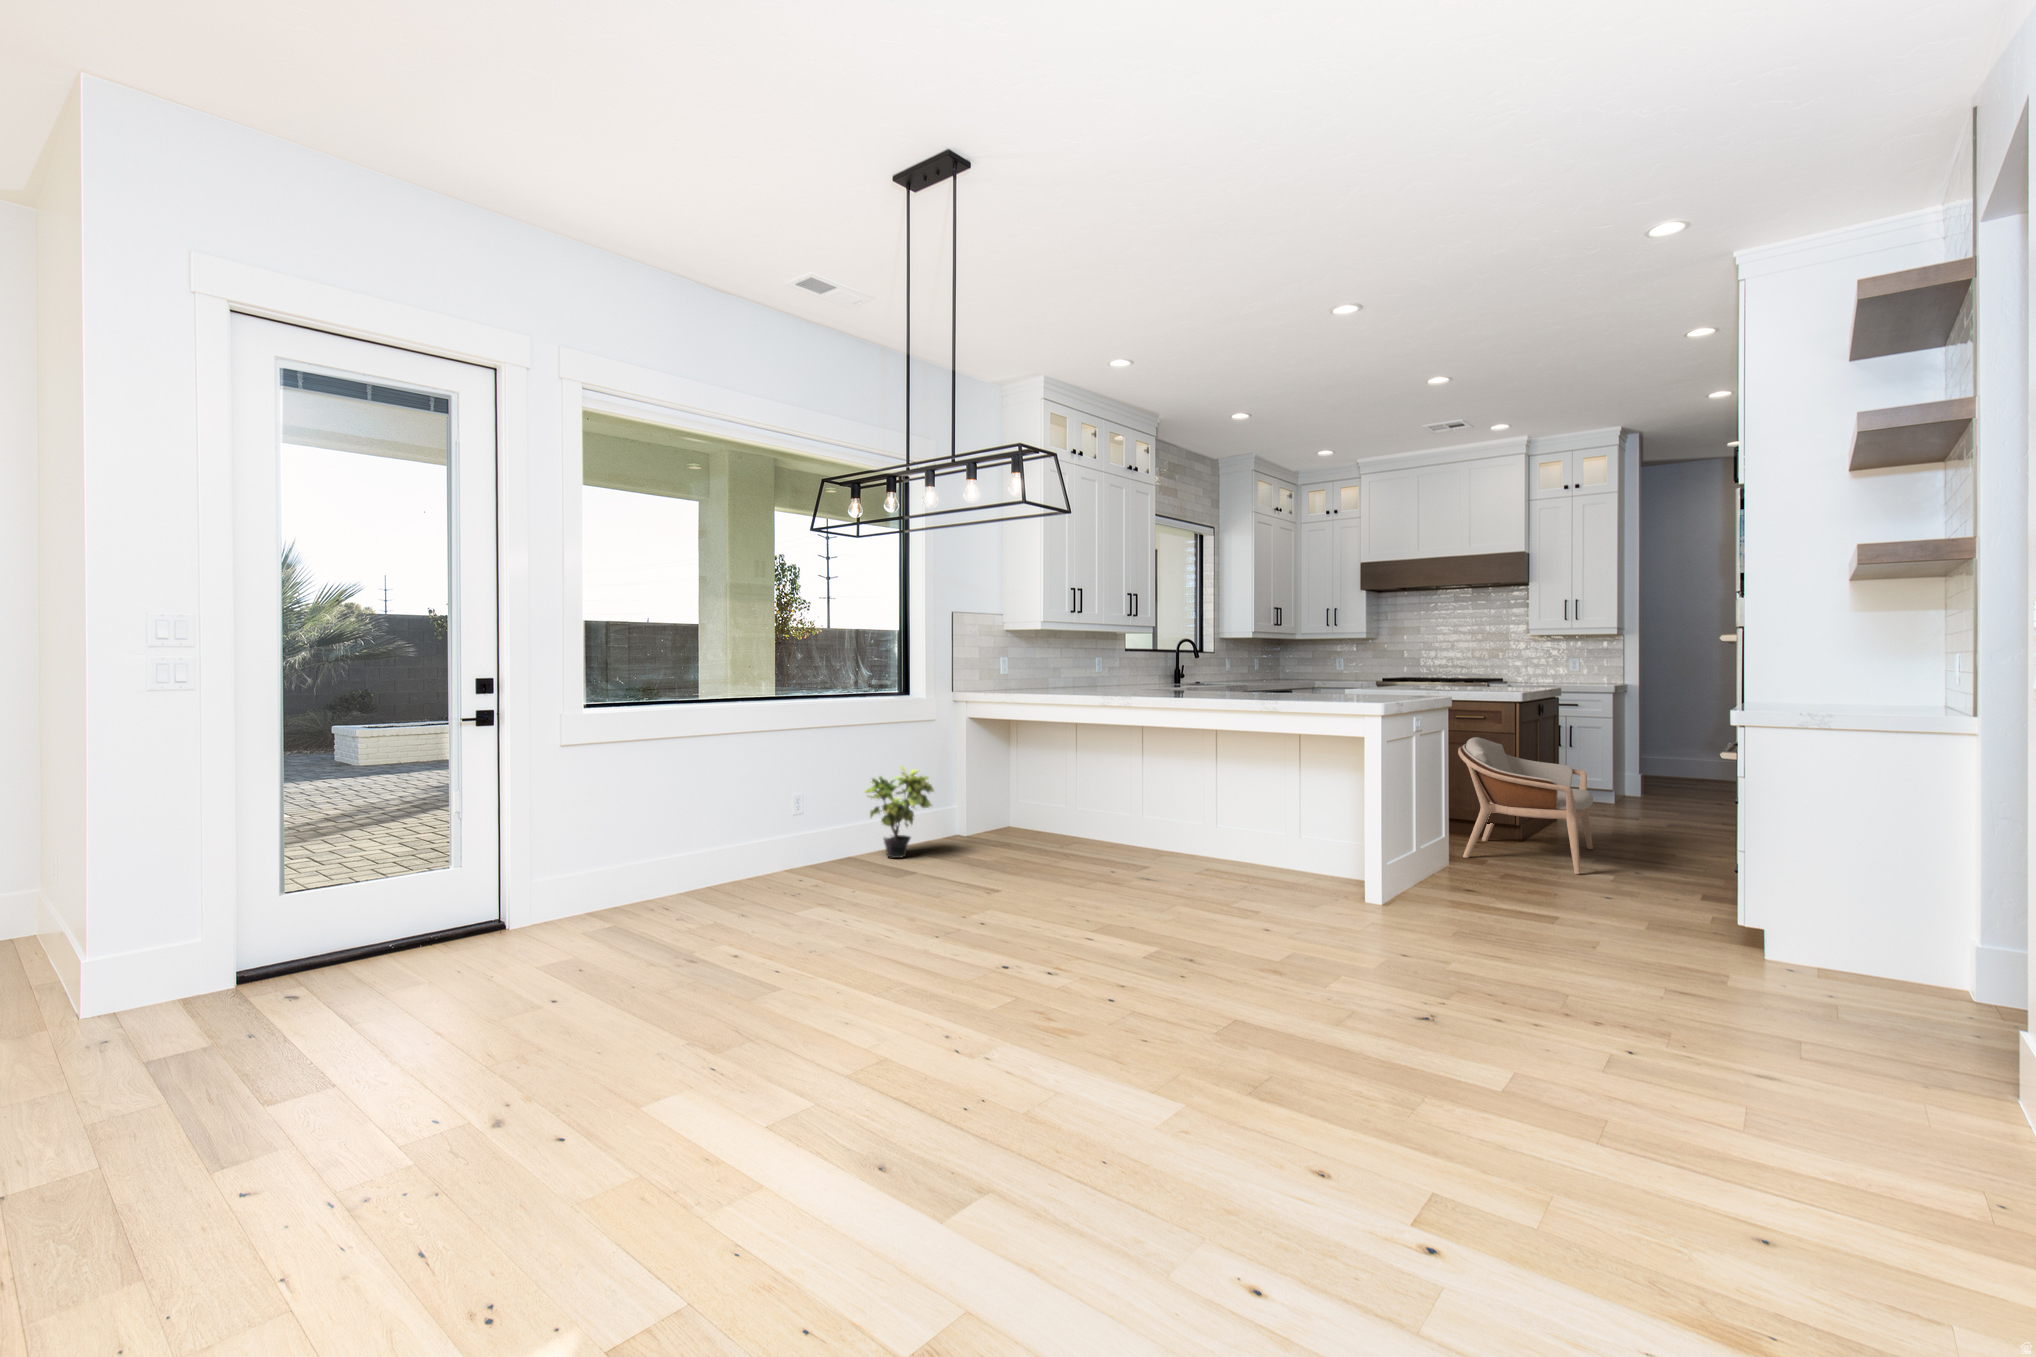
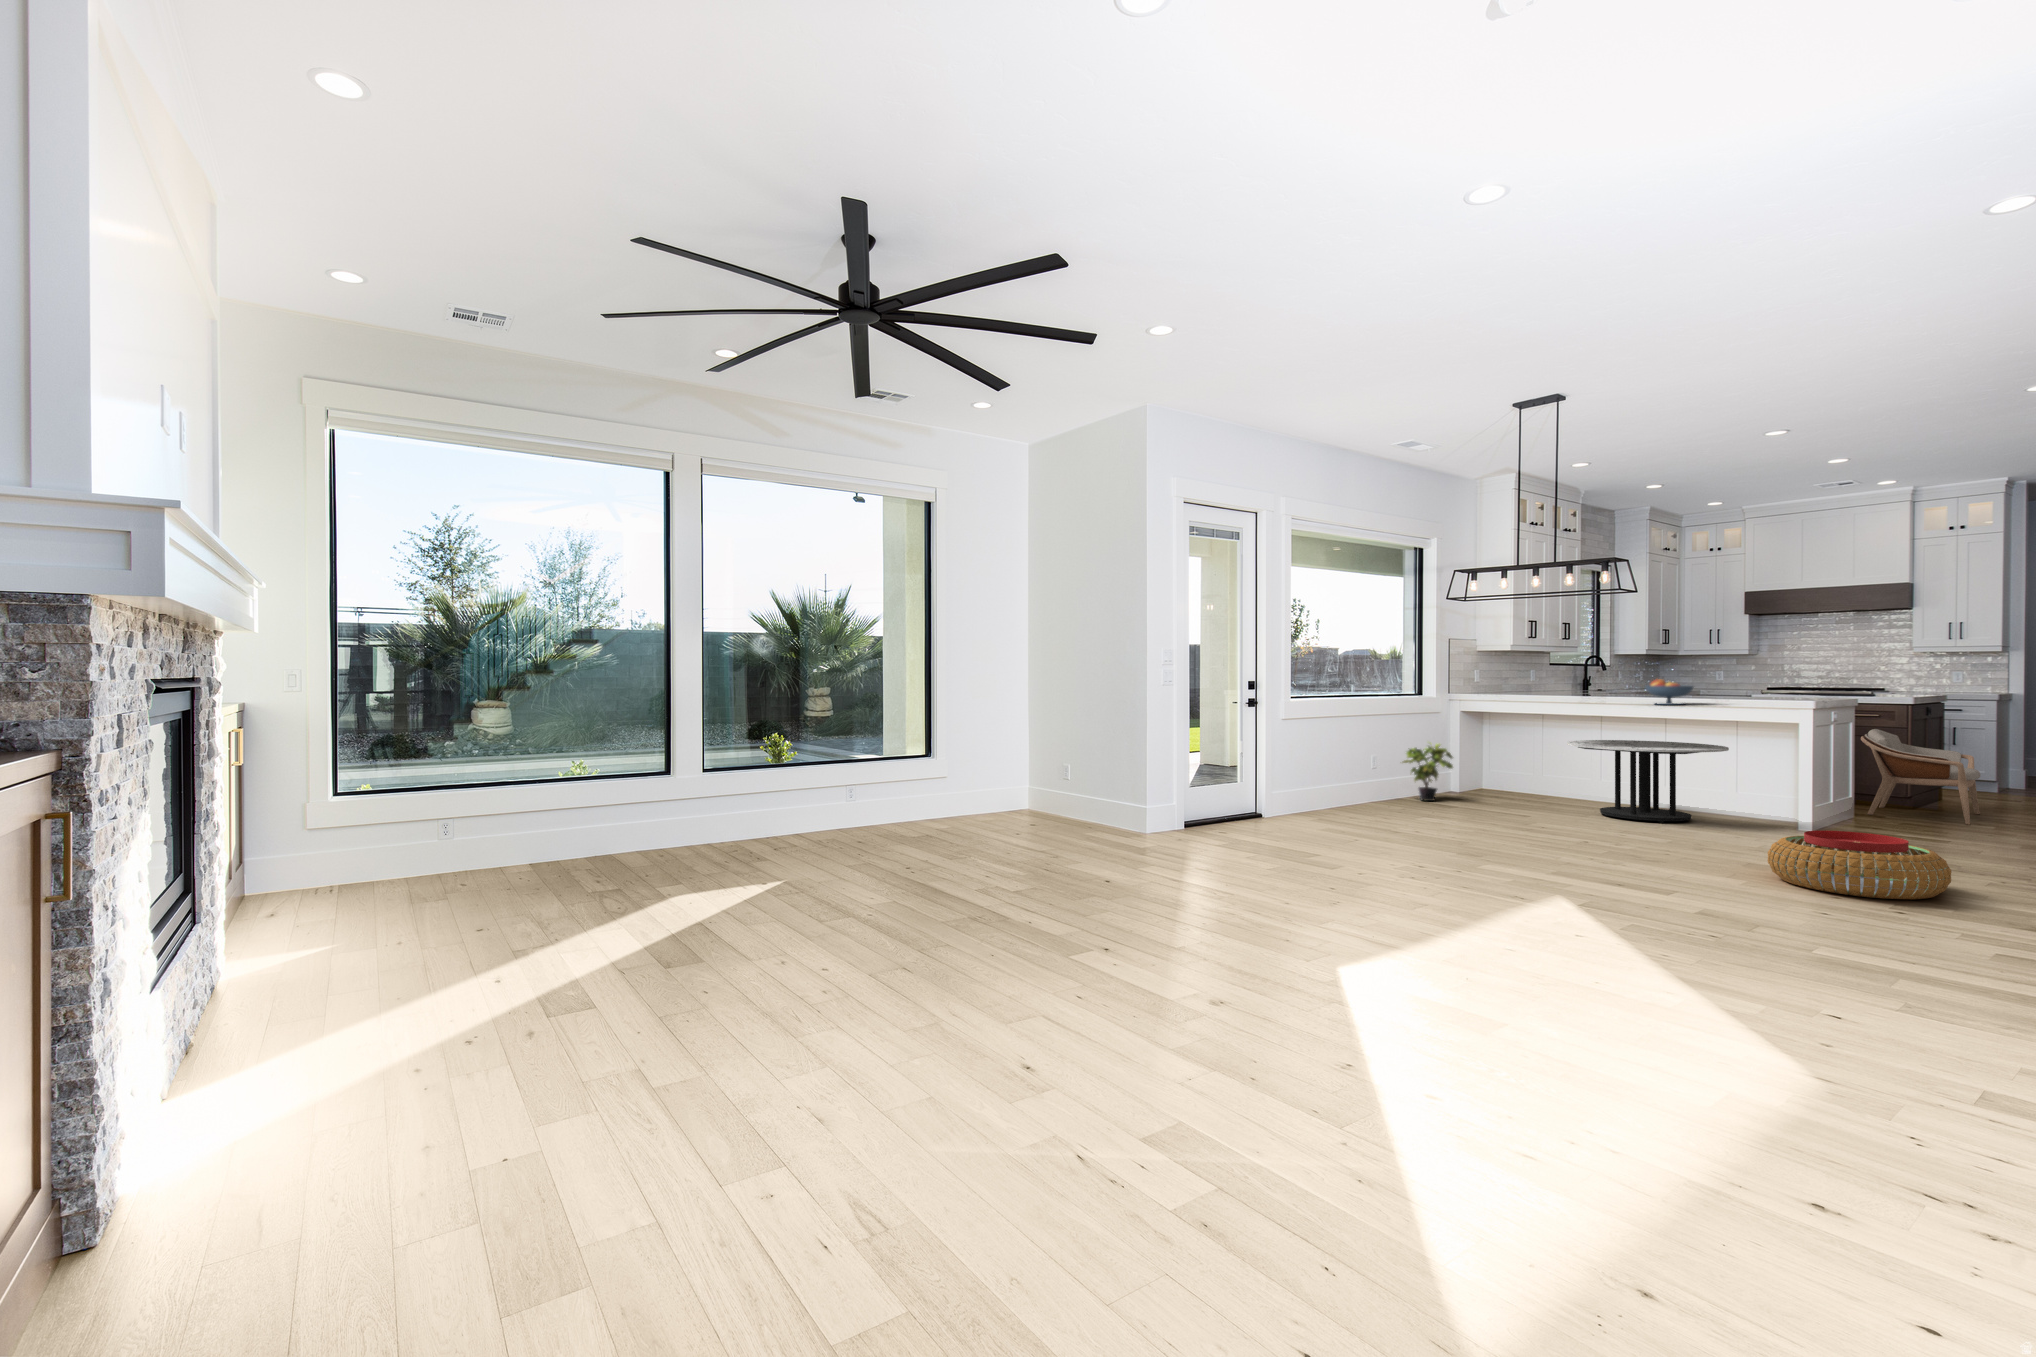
fruit bowl: none [1184,671,1245,709] -> present [1646,679,1694,705]
coffee table: none [1066,760,1273,895] -> present [1567,740,1729,823]
pouf: none [1212,979,1523,1176] -> present [1768,830,1951,899]

